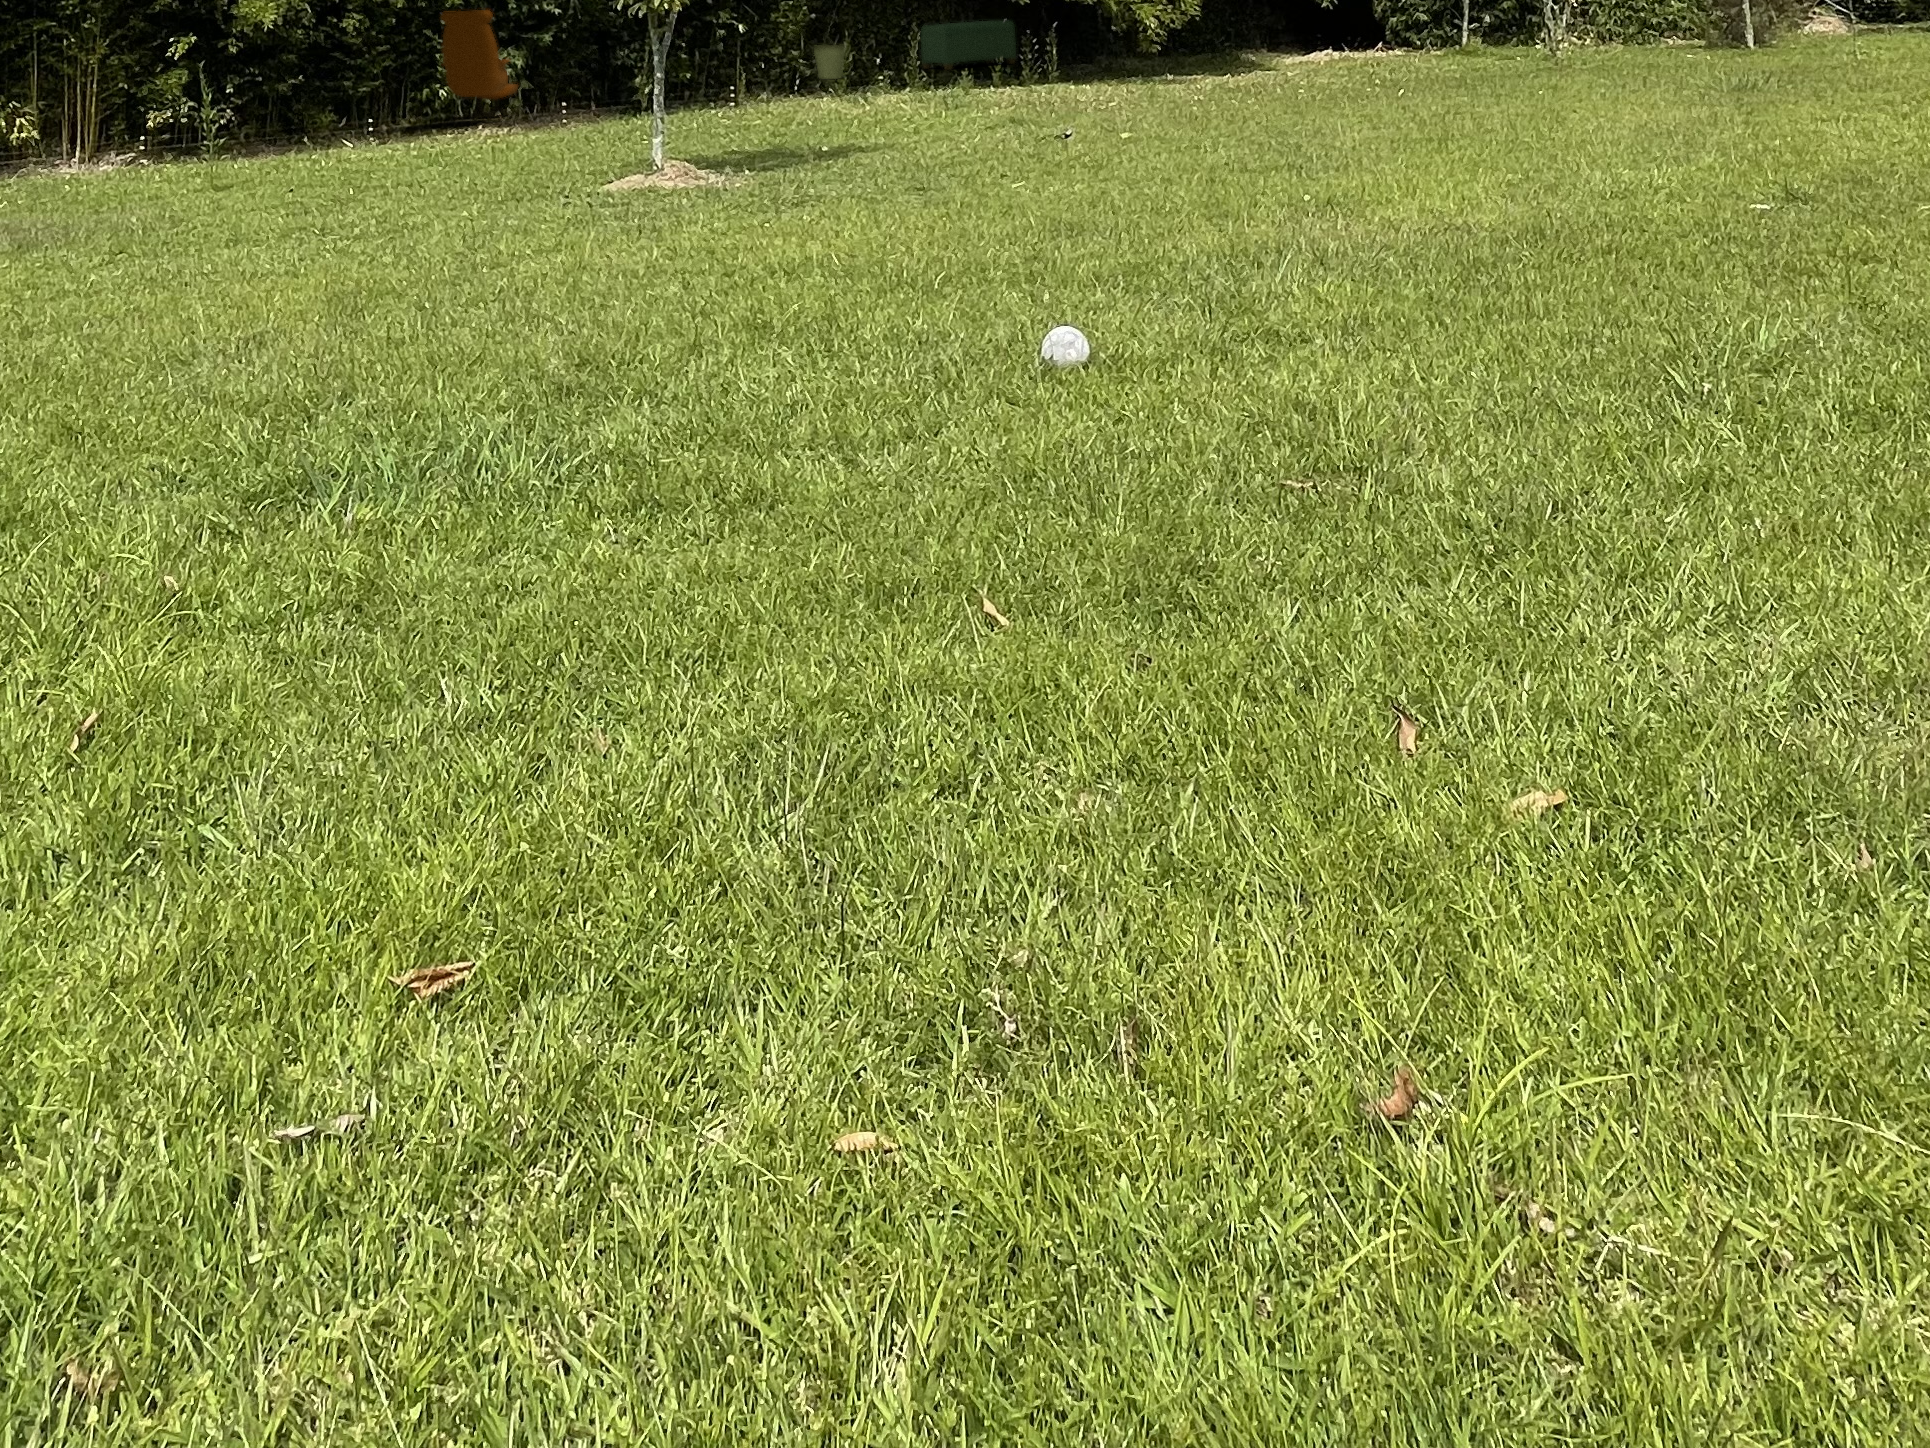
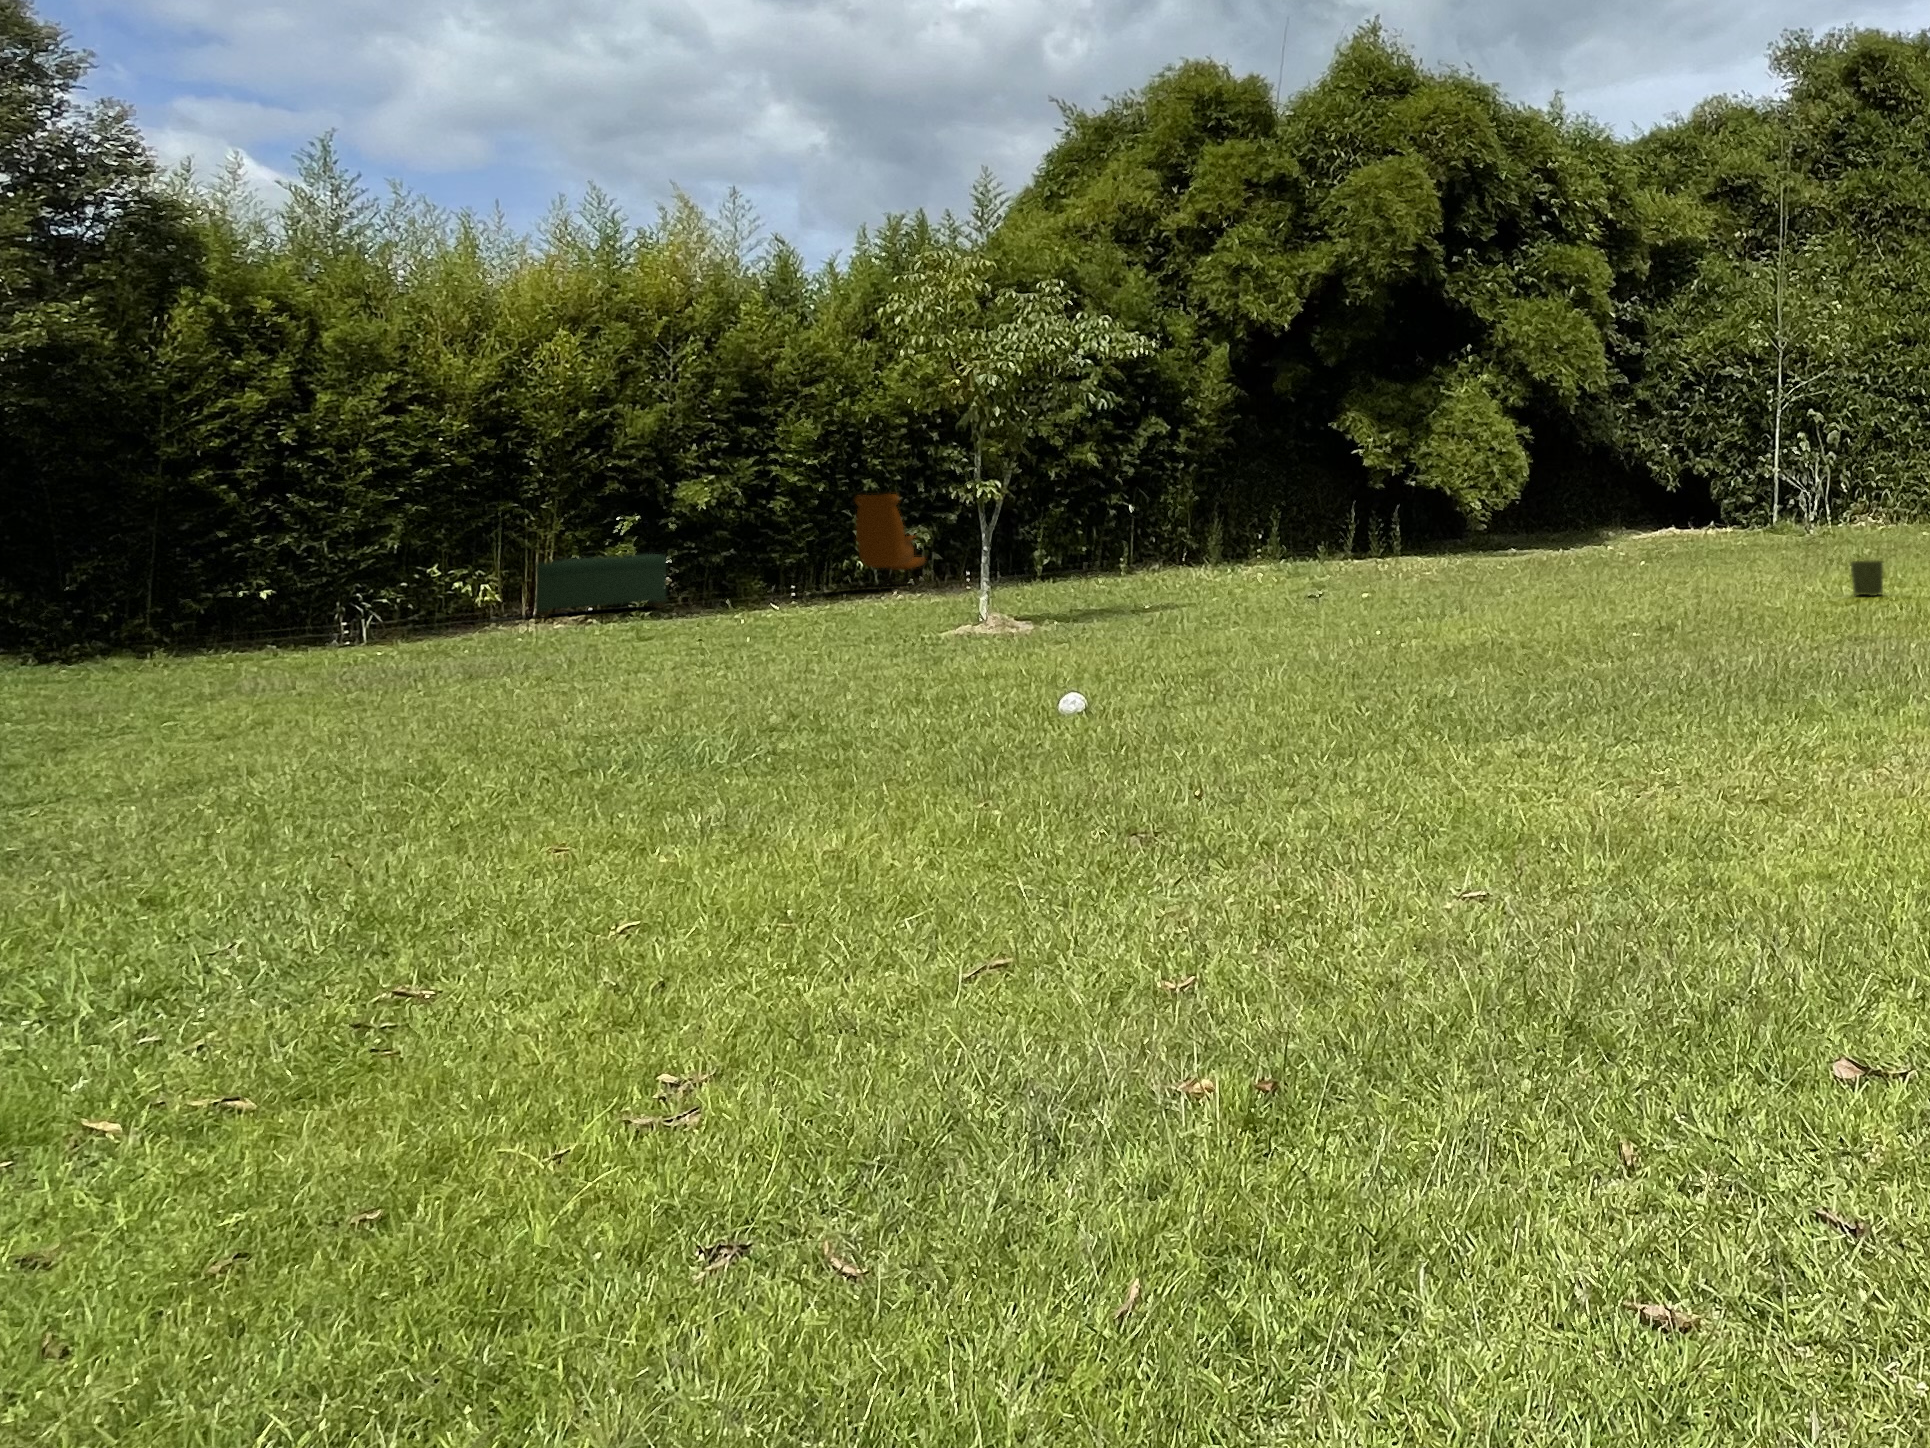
bench: present [921,21,1016,70] -> present [535,554,666,618]
bucket: present [814,45,845,79] -> none [1201,523,1230,554]
planter: none [1810,97,1861,147] -> present [1851,560,1883,597]

